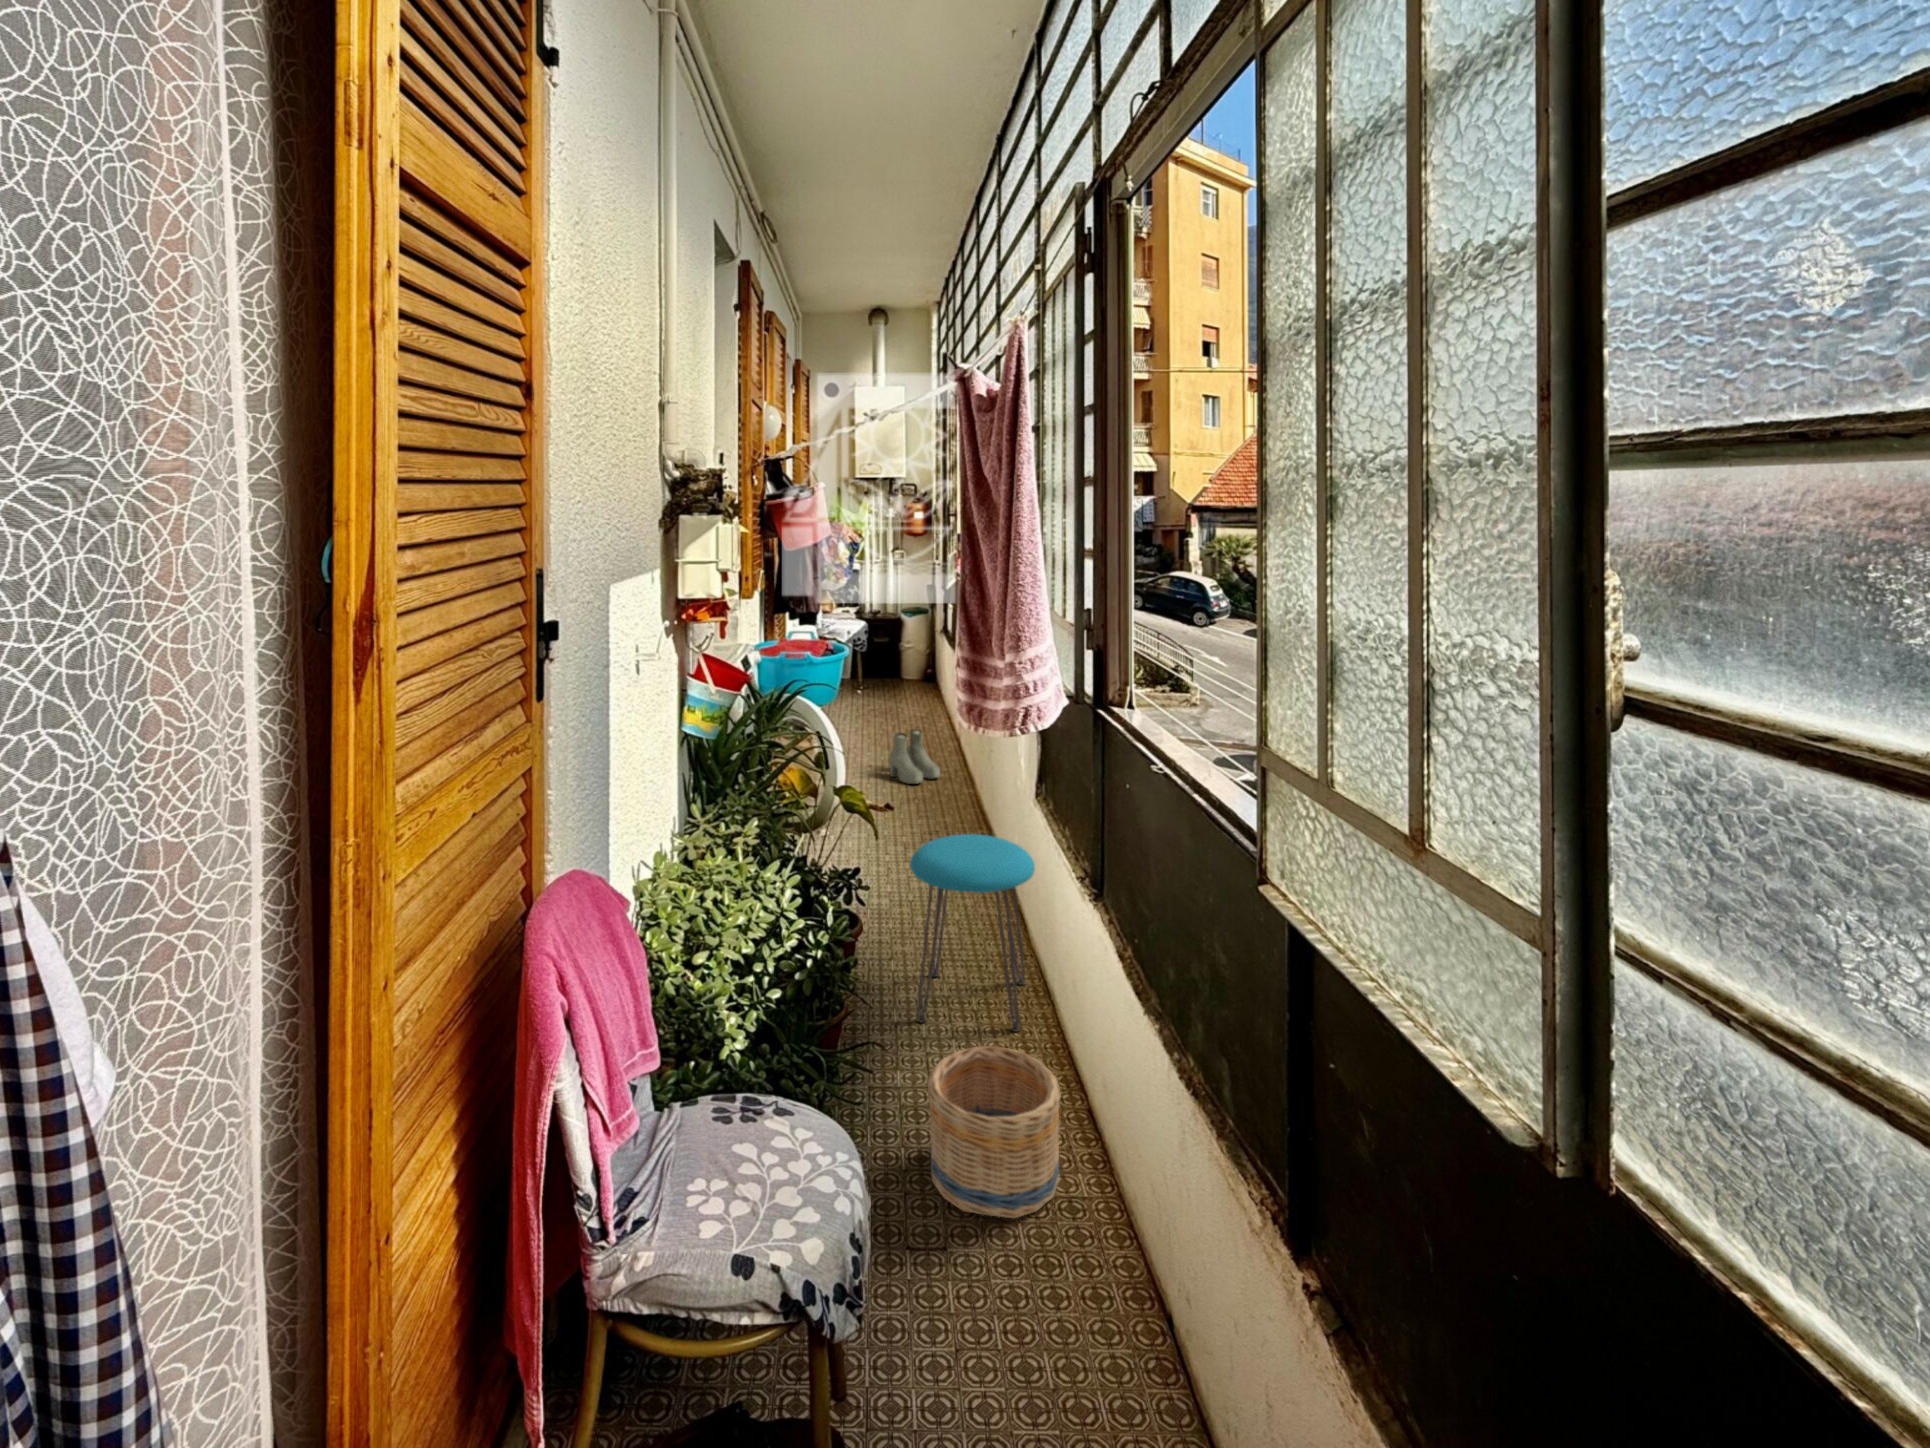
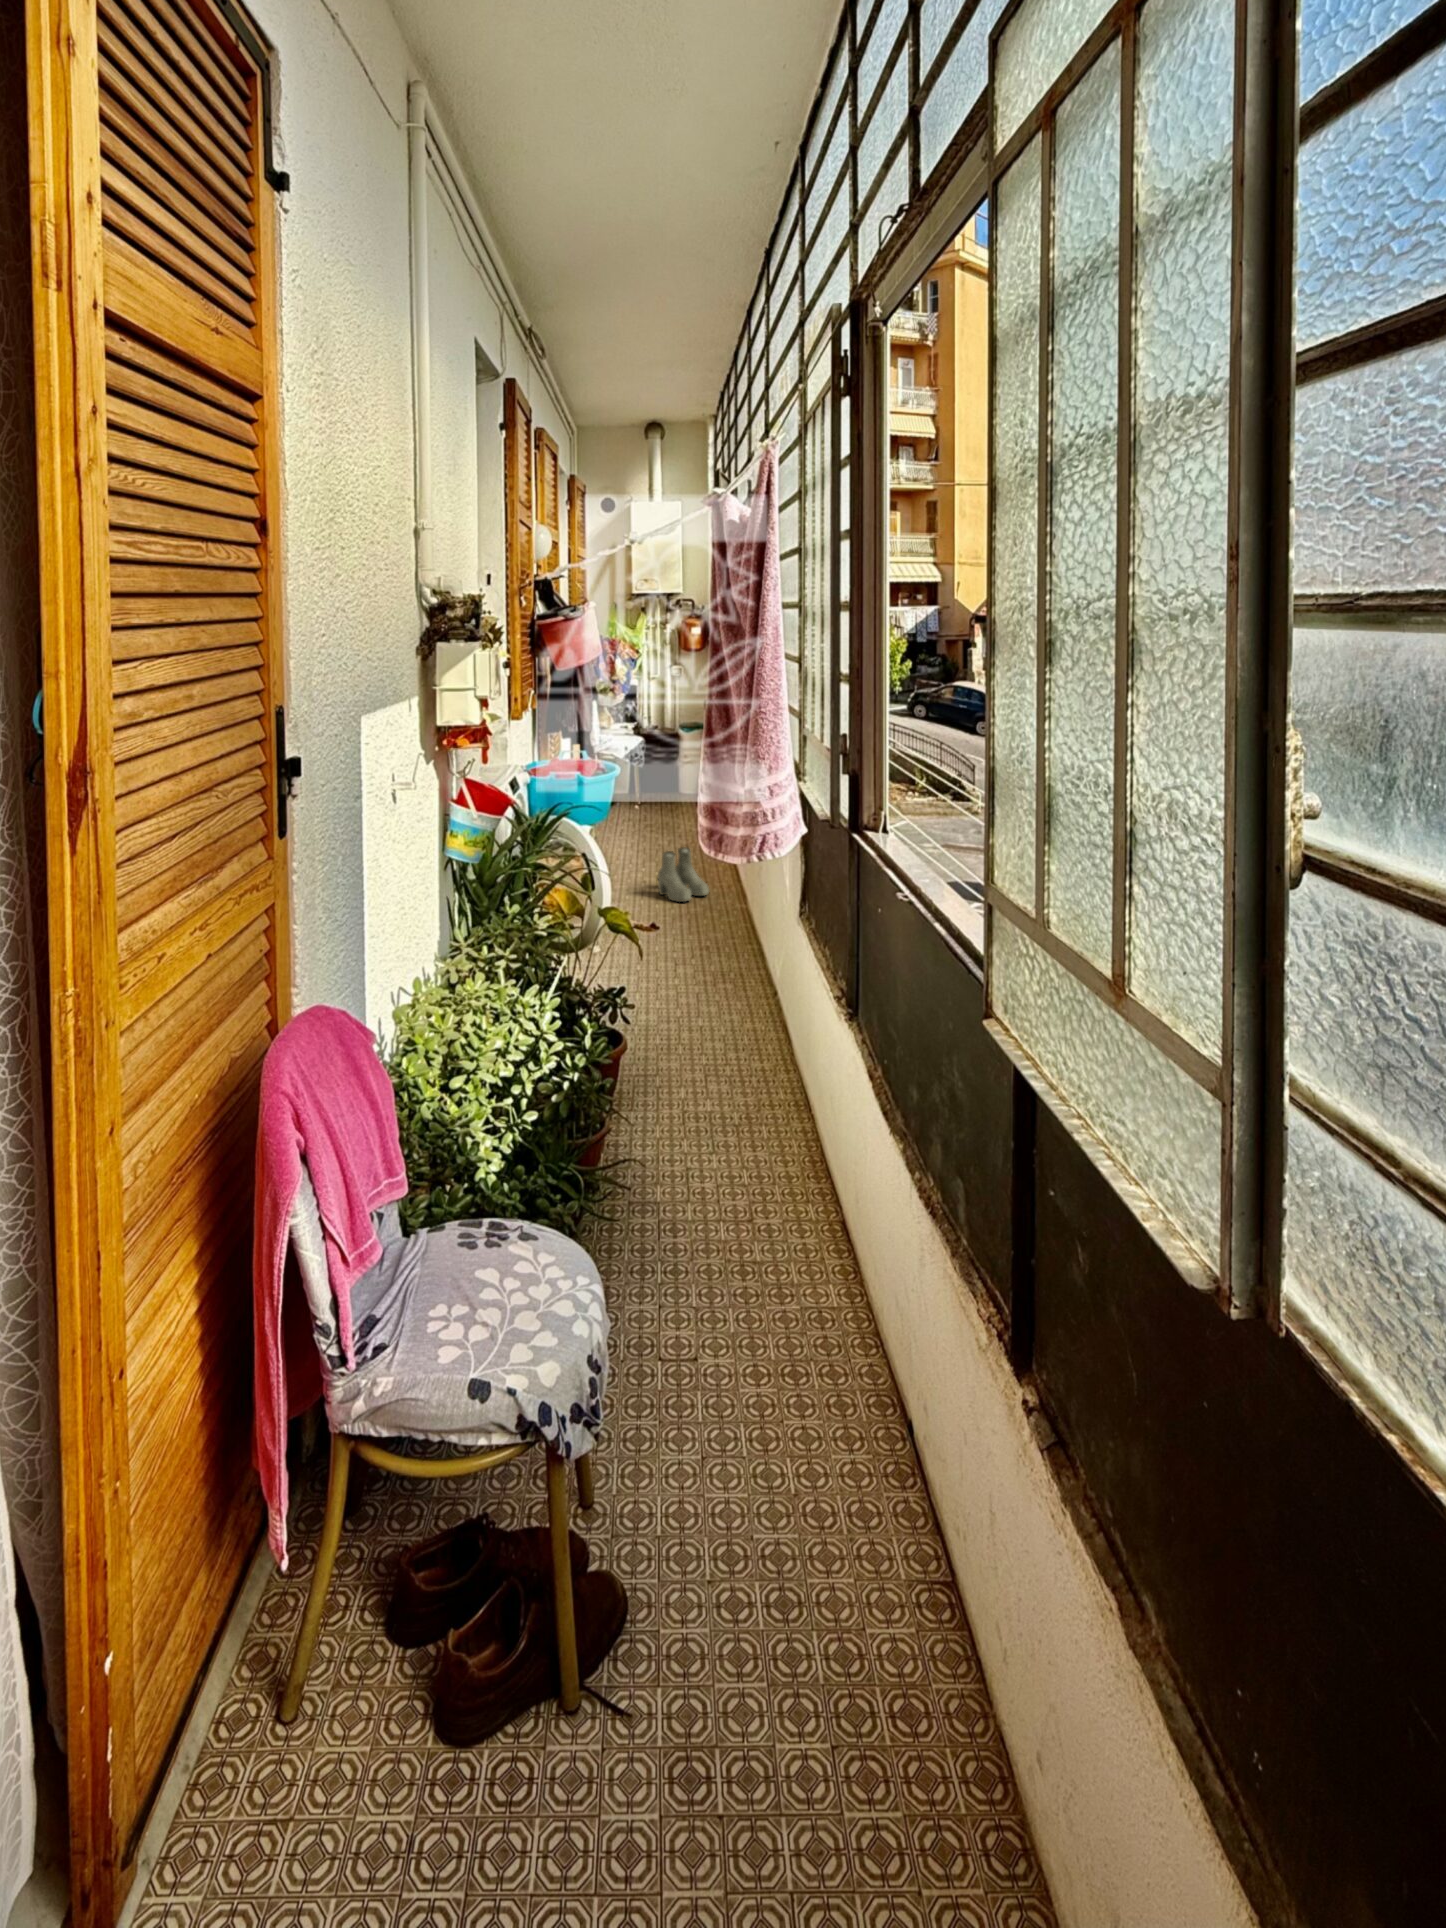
stool: present [910,834,1035,1032] -> none [672,954,795,1146]
basket: present [928,1046,1061,1218] -> none [686,1162,815,1326]

